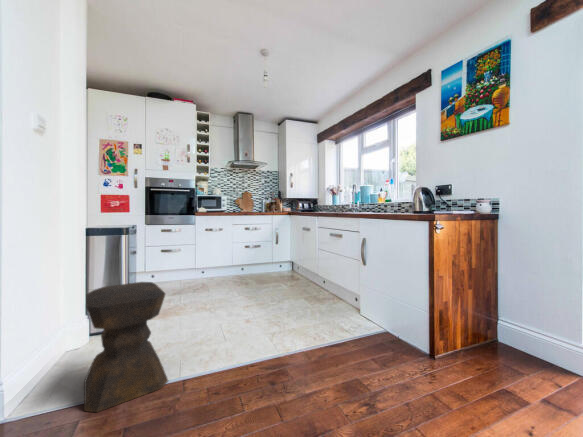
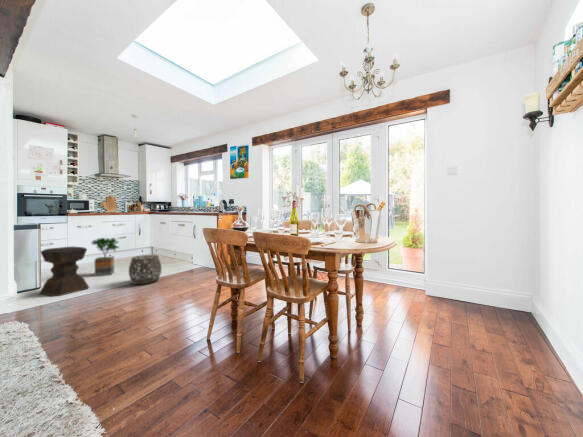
potted tree: none [198,257,242,329] -> present [91,238,119,276]
woven basket: none [242,312,315,403] -> present [129,255,162,284]

